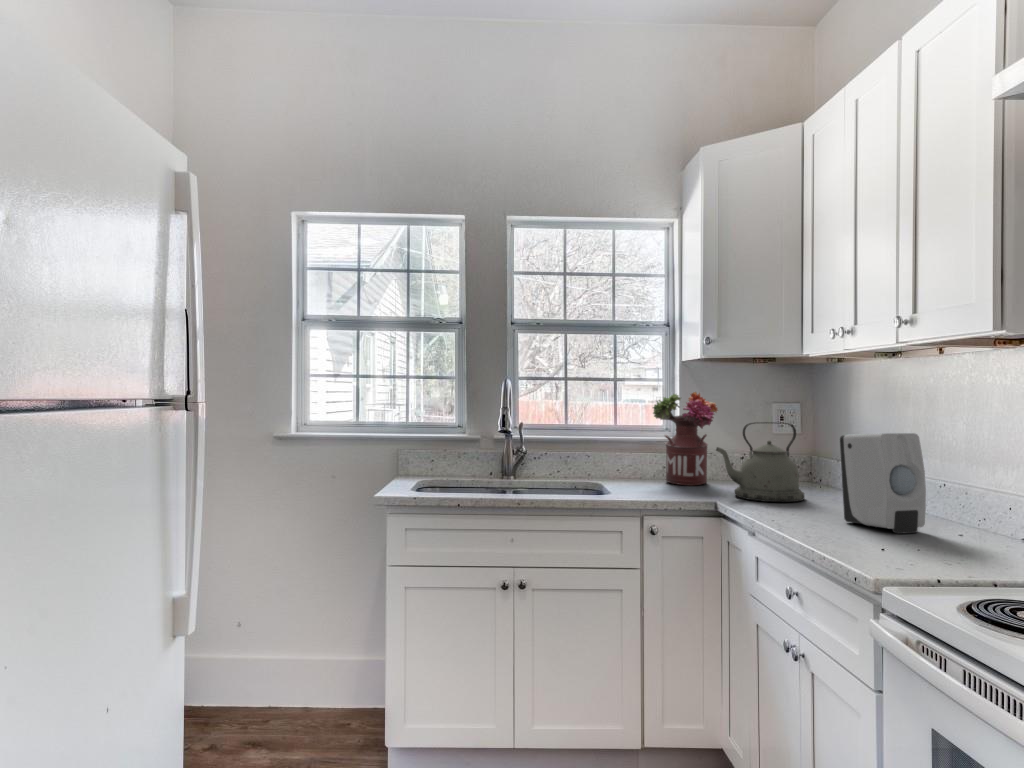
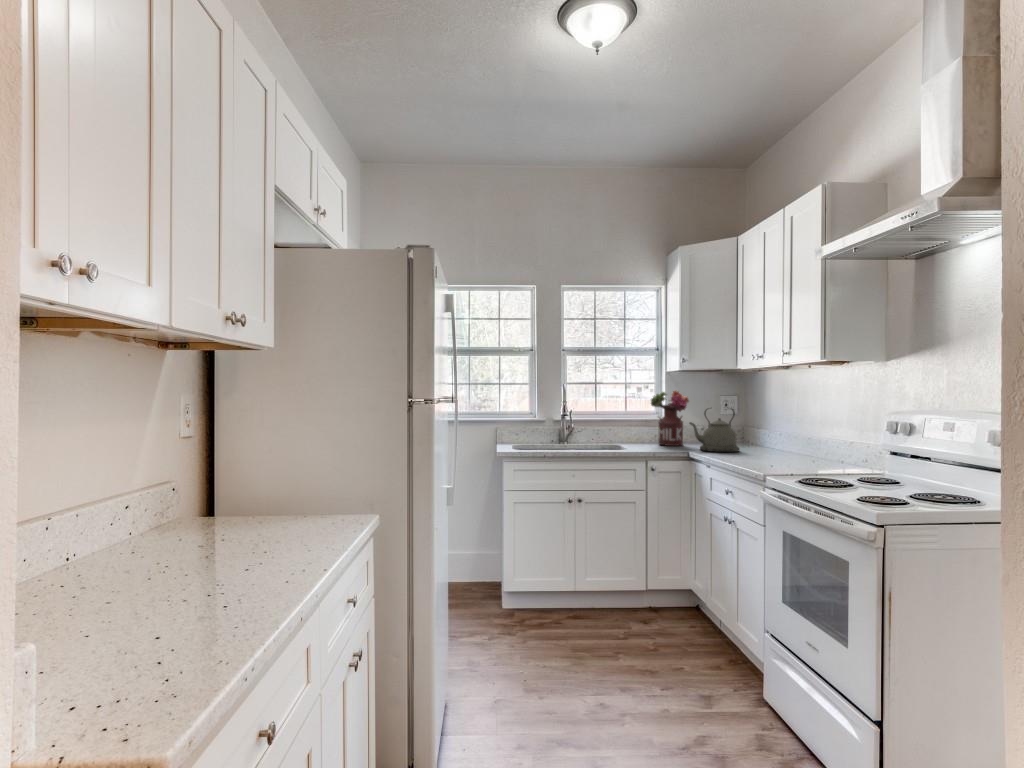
soap dispenser: present [840,433,926,534] -> none [756,411,799,463]

